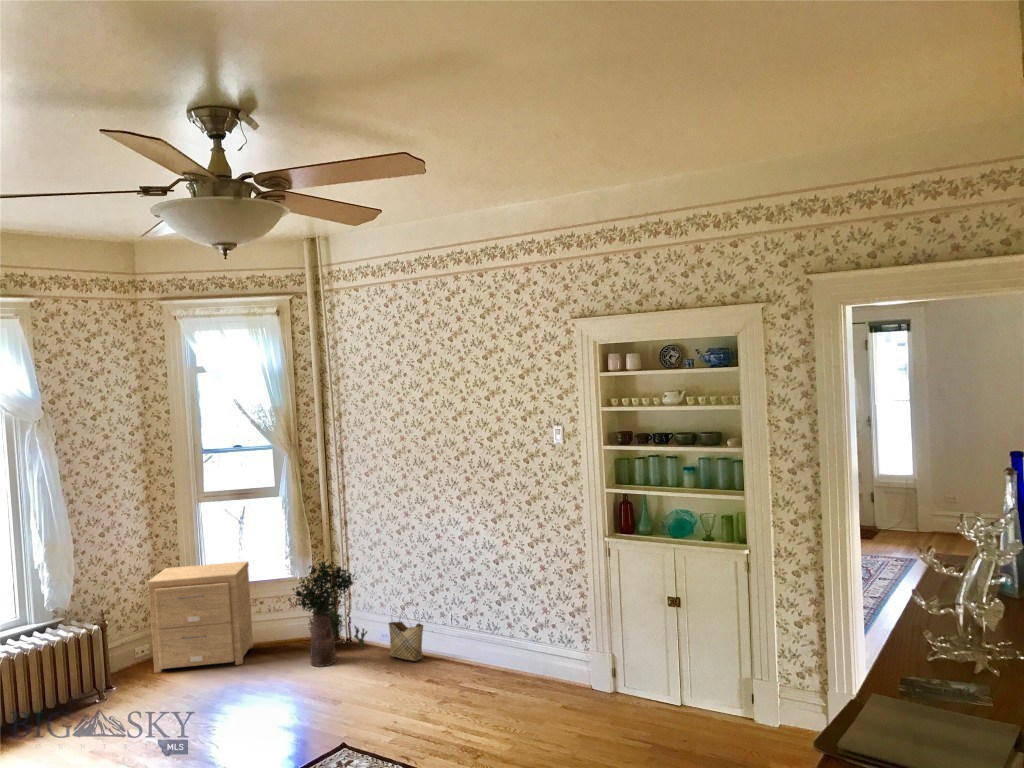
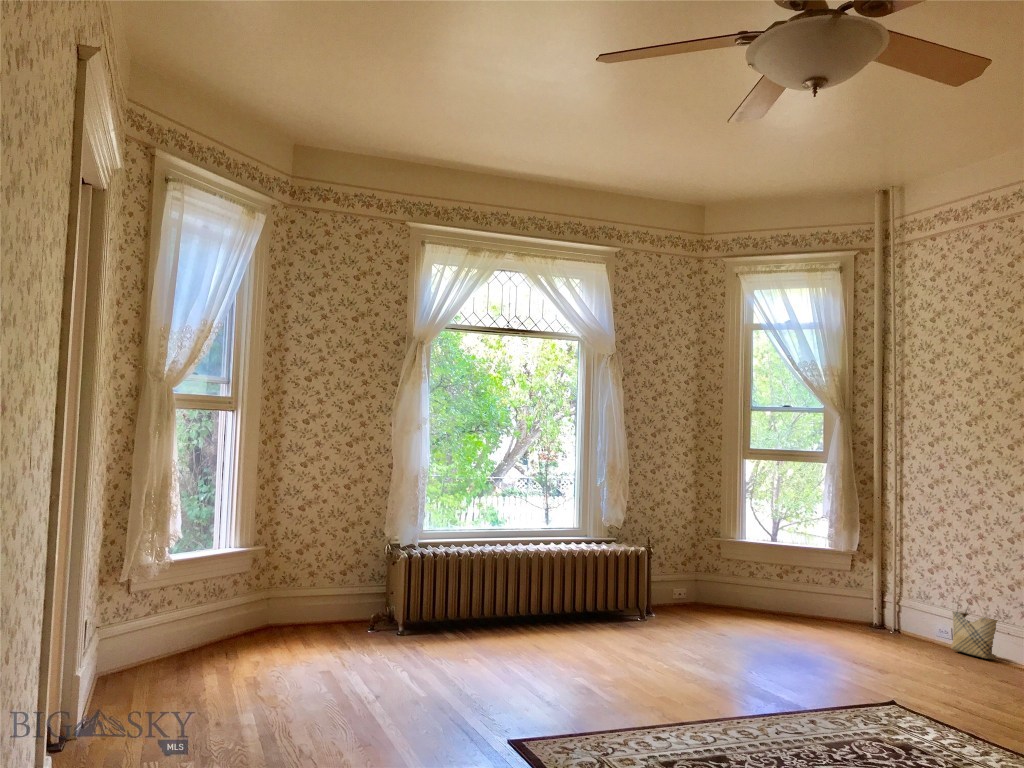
potted plant: present [289,559,367,667] -> none [837,529,923,642]
side table: present [148,562,253,673] -> none [693,519,789,624]

